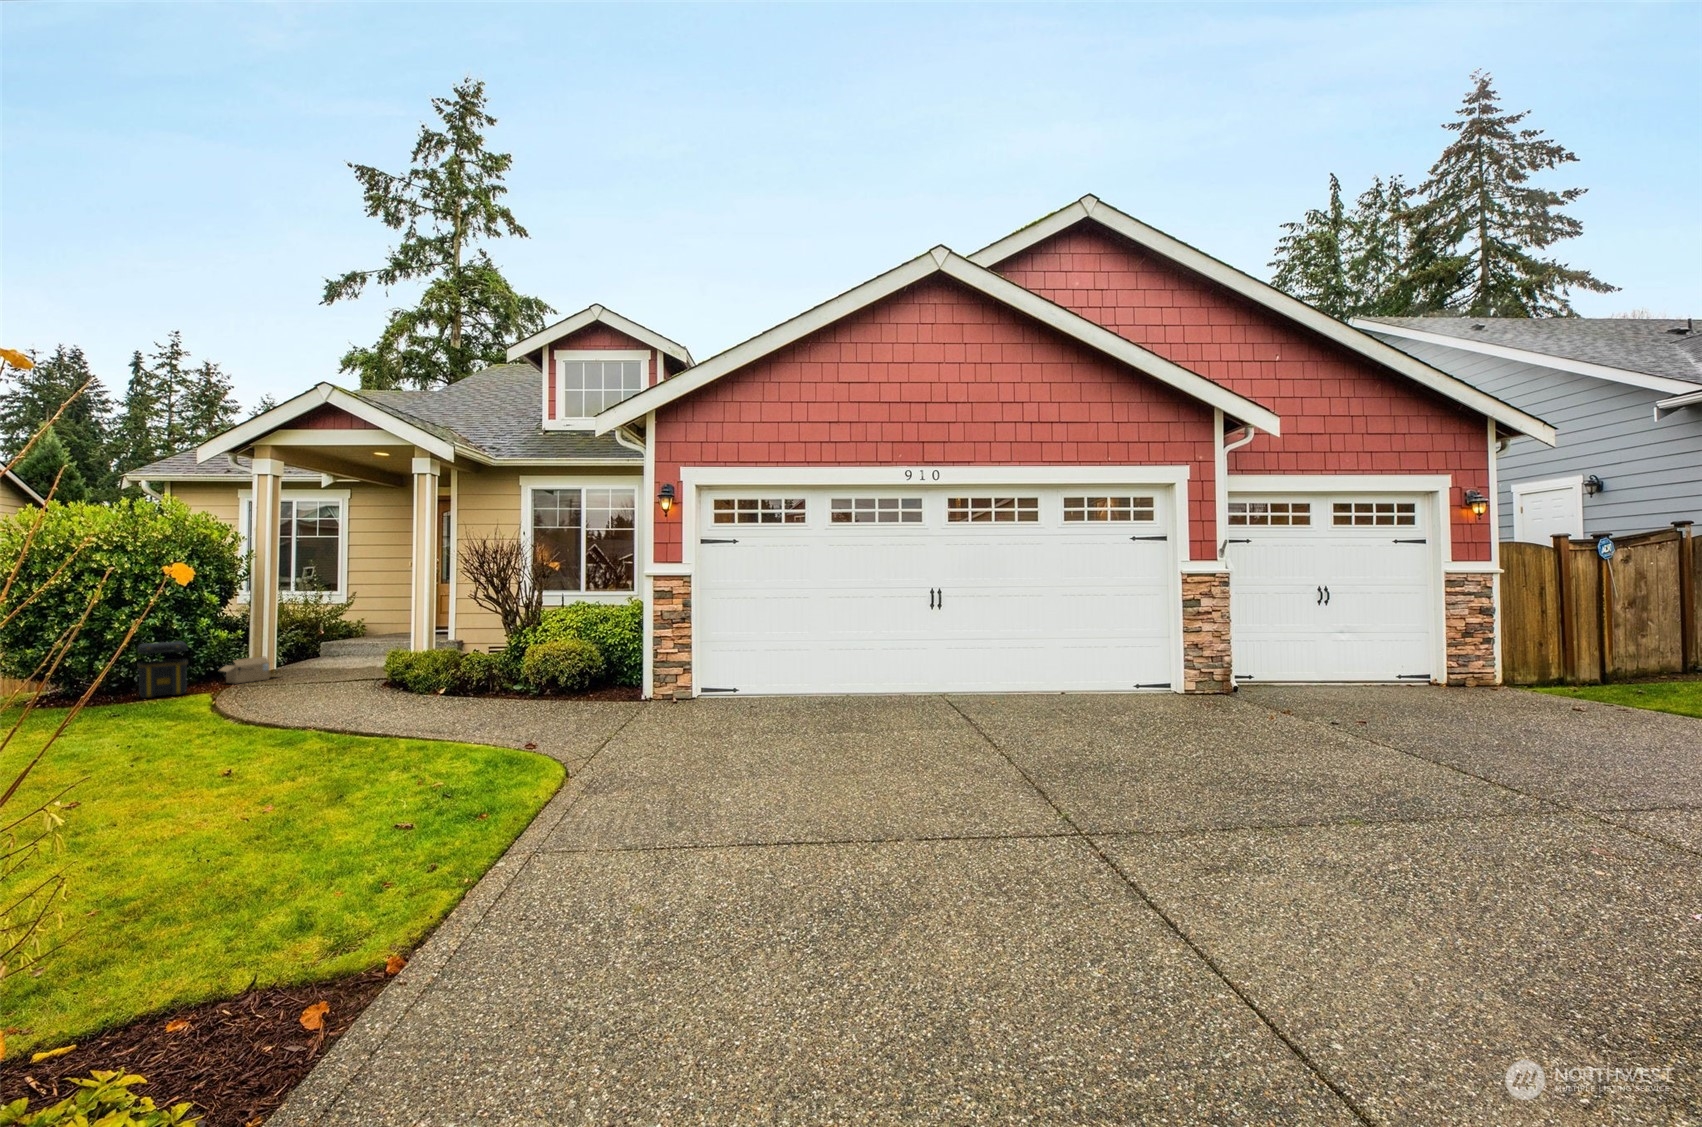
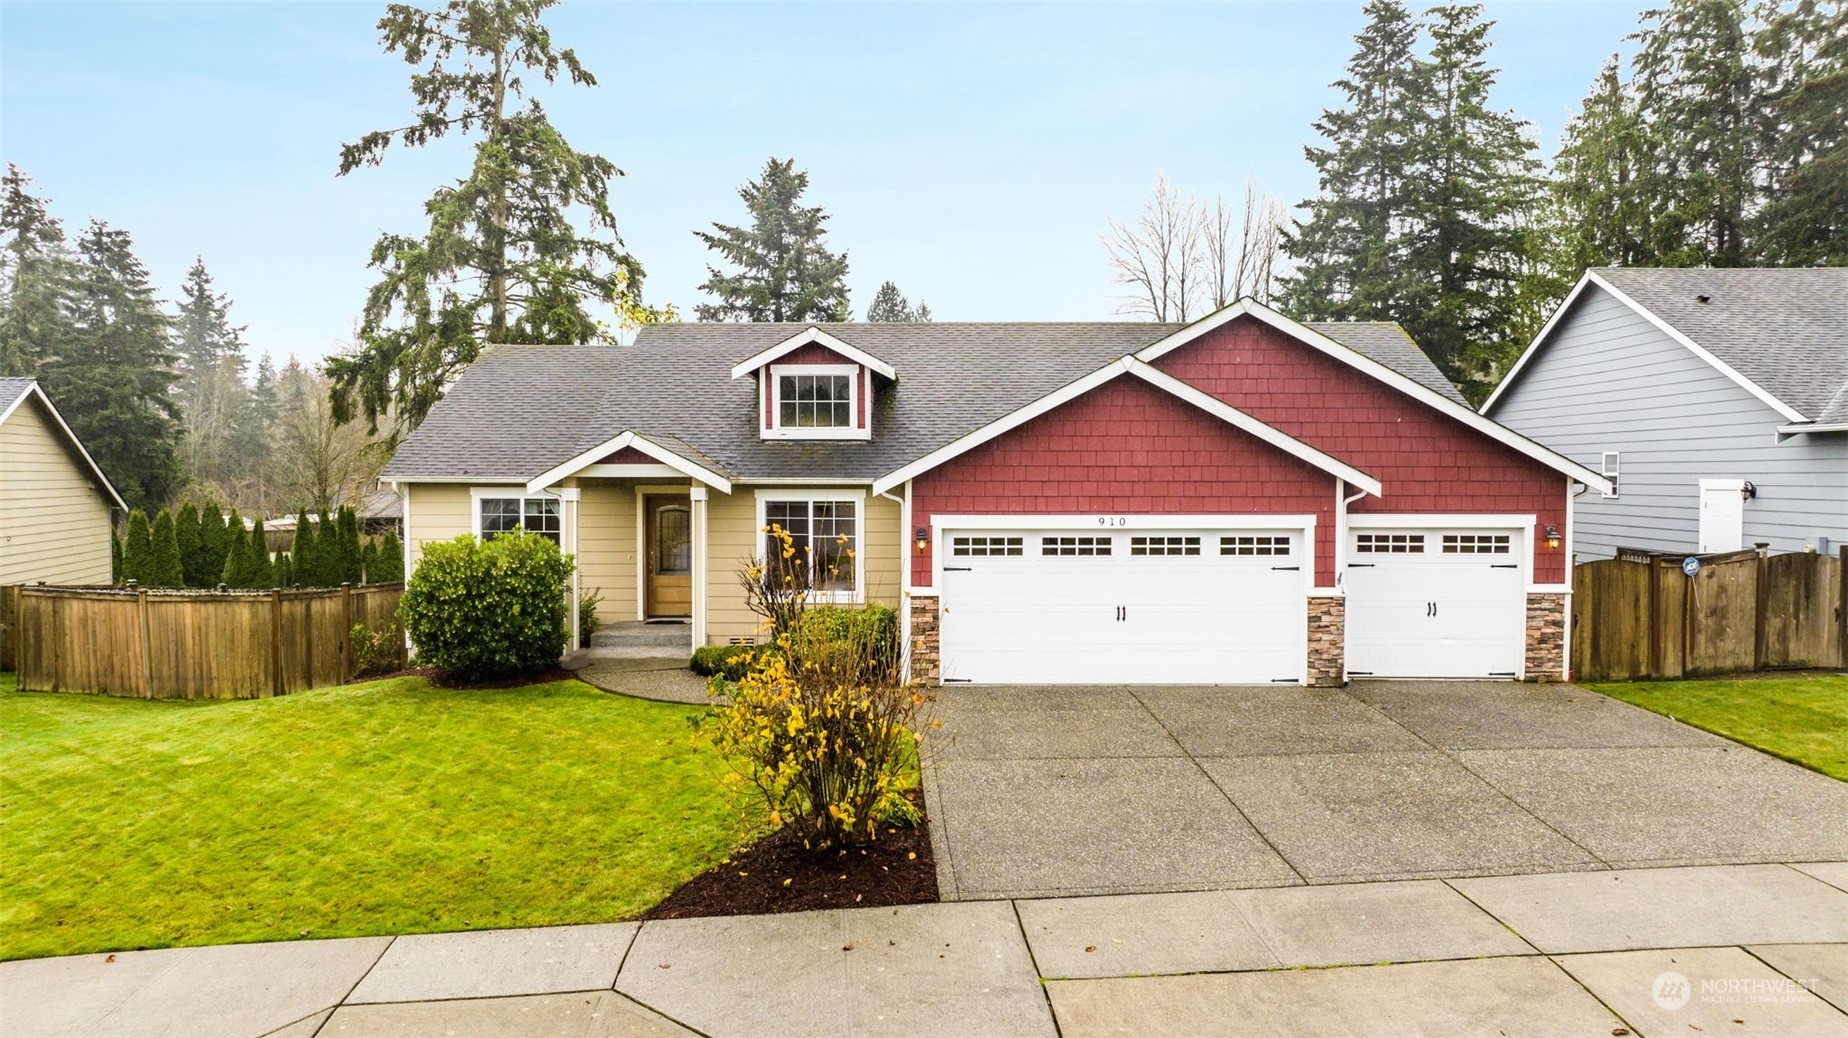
toolbox: present [138,641,188,698] -> none [520,639,556,682]

